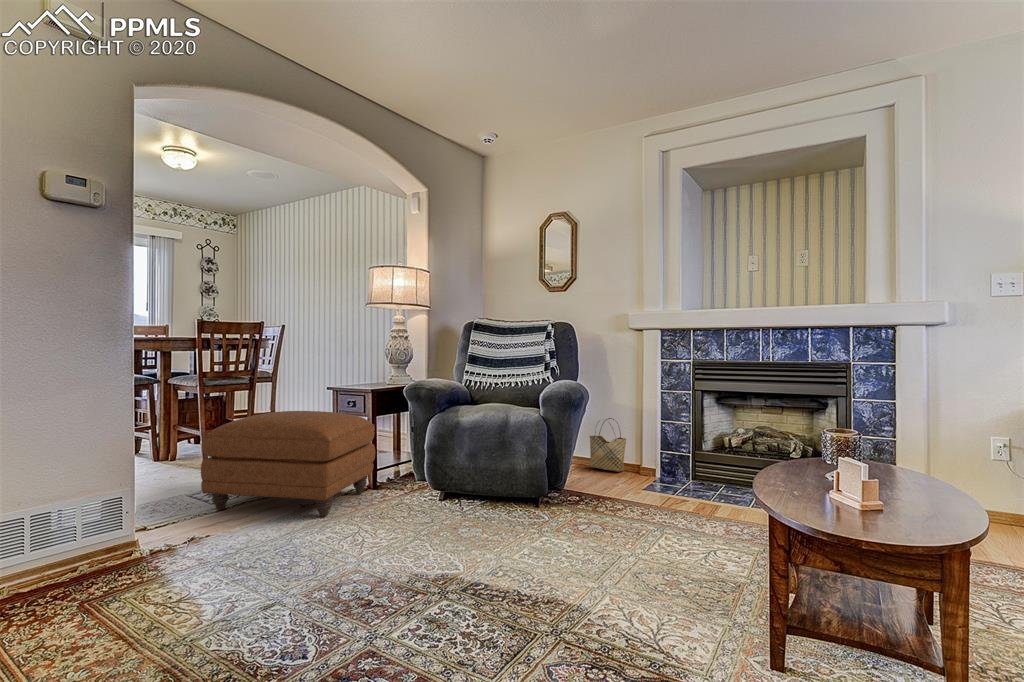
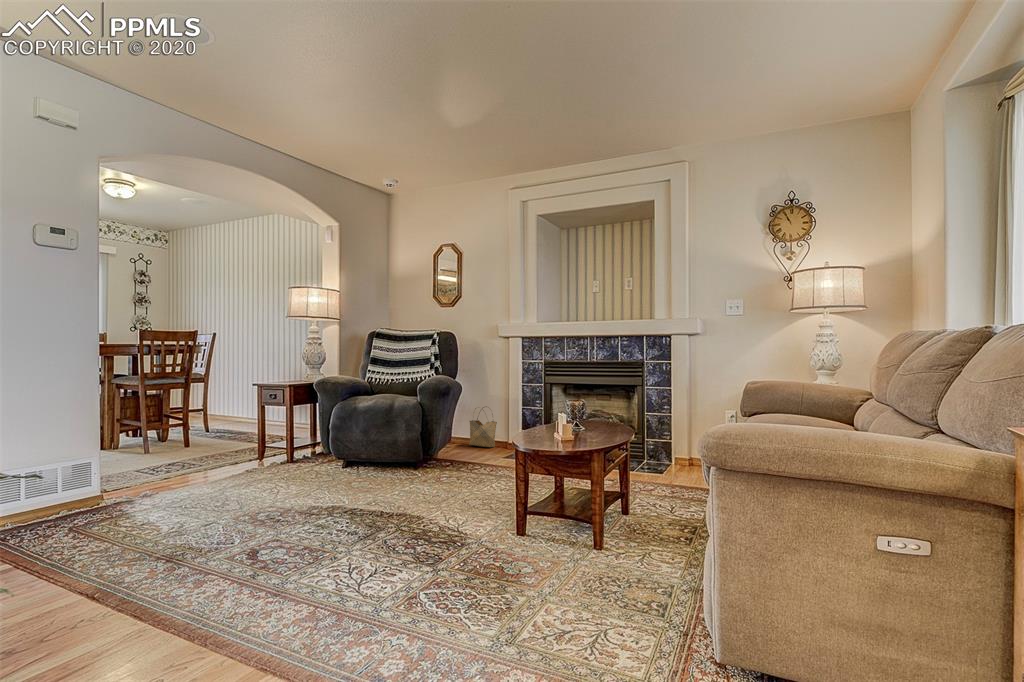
ottoman: present [201,411,375,517] -> none [149,403,292,480]

